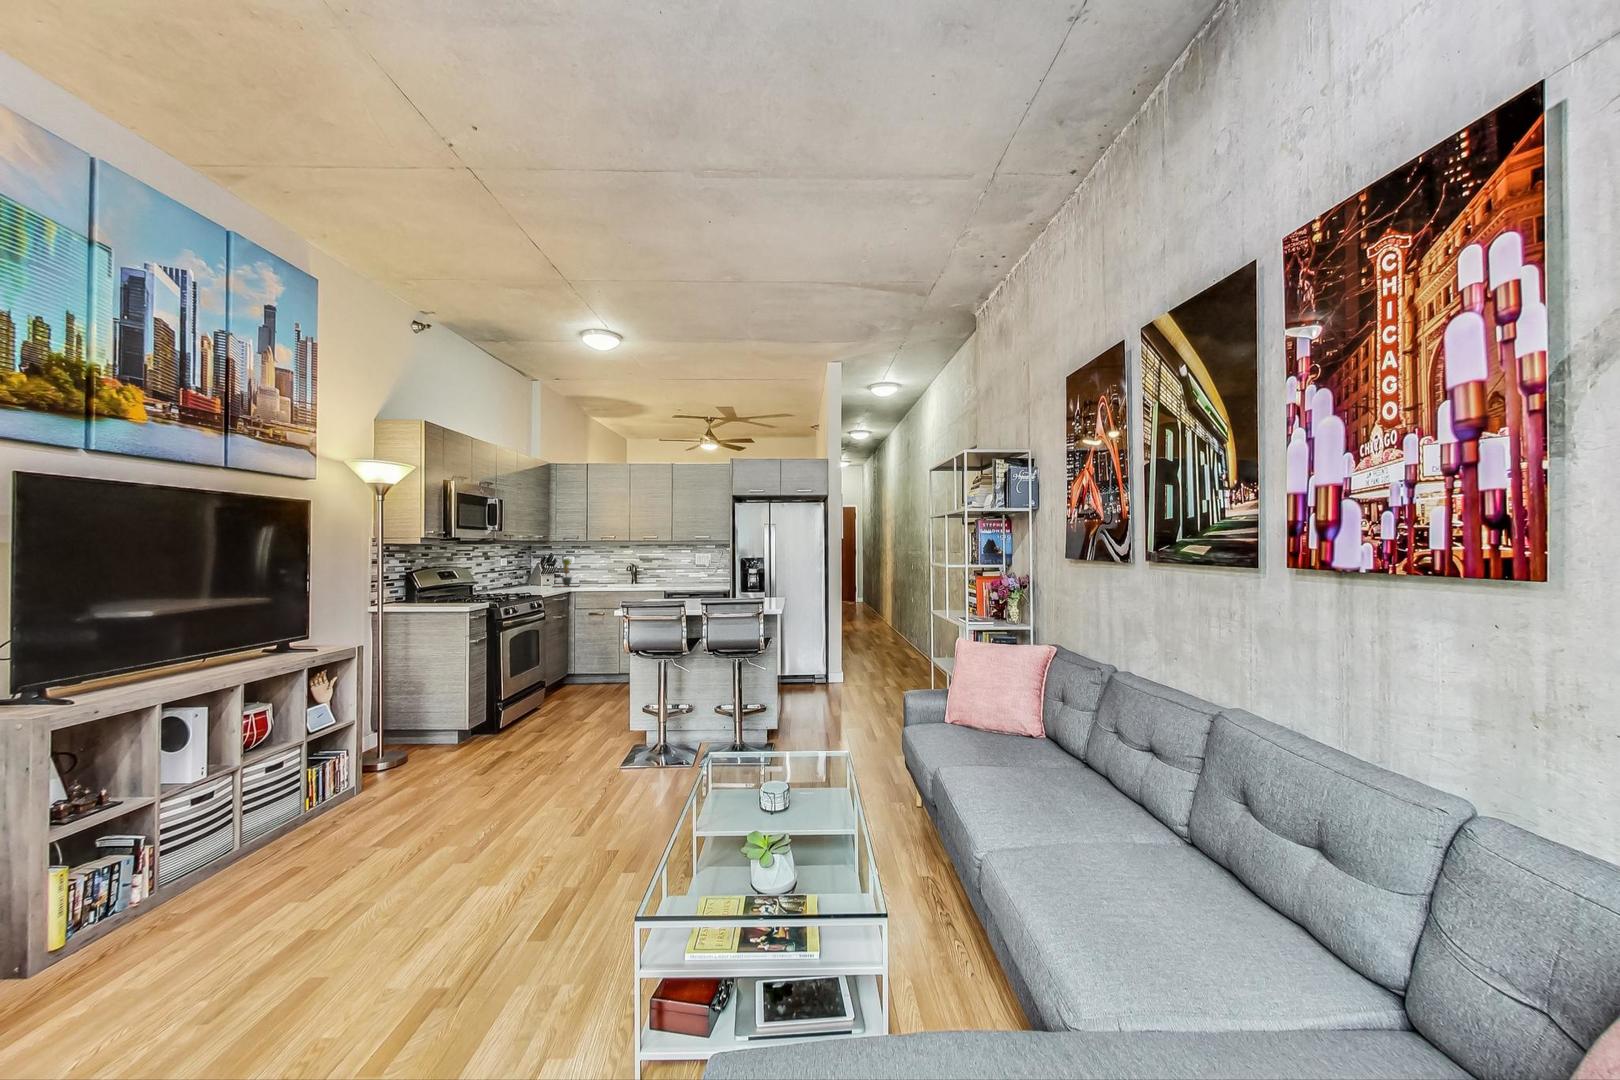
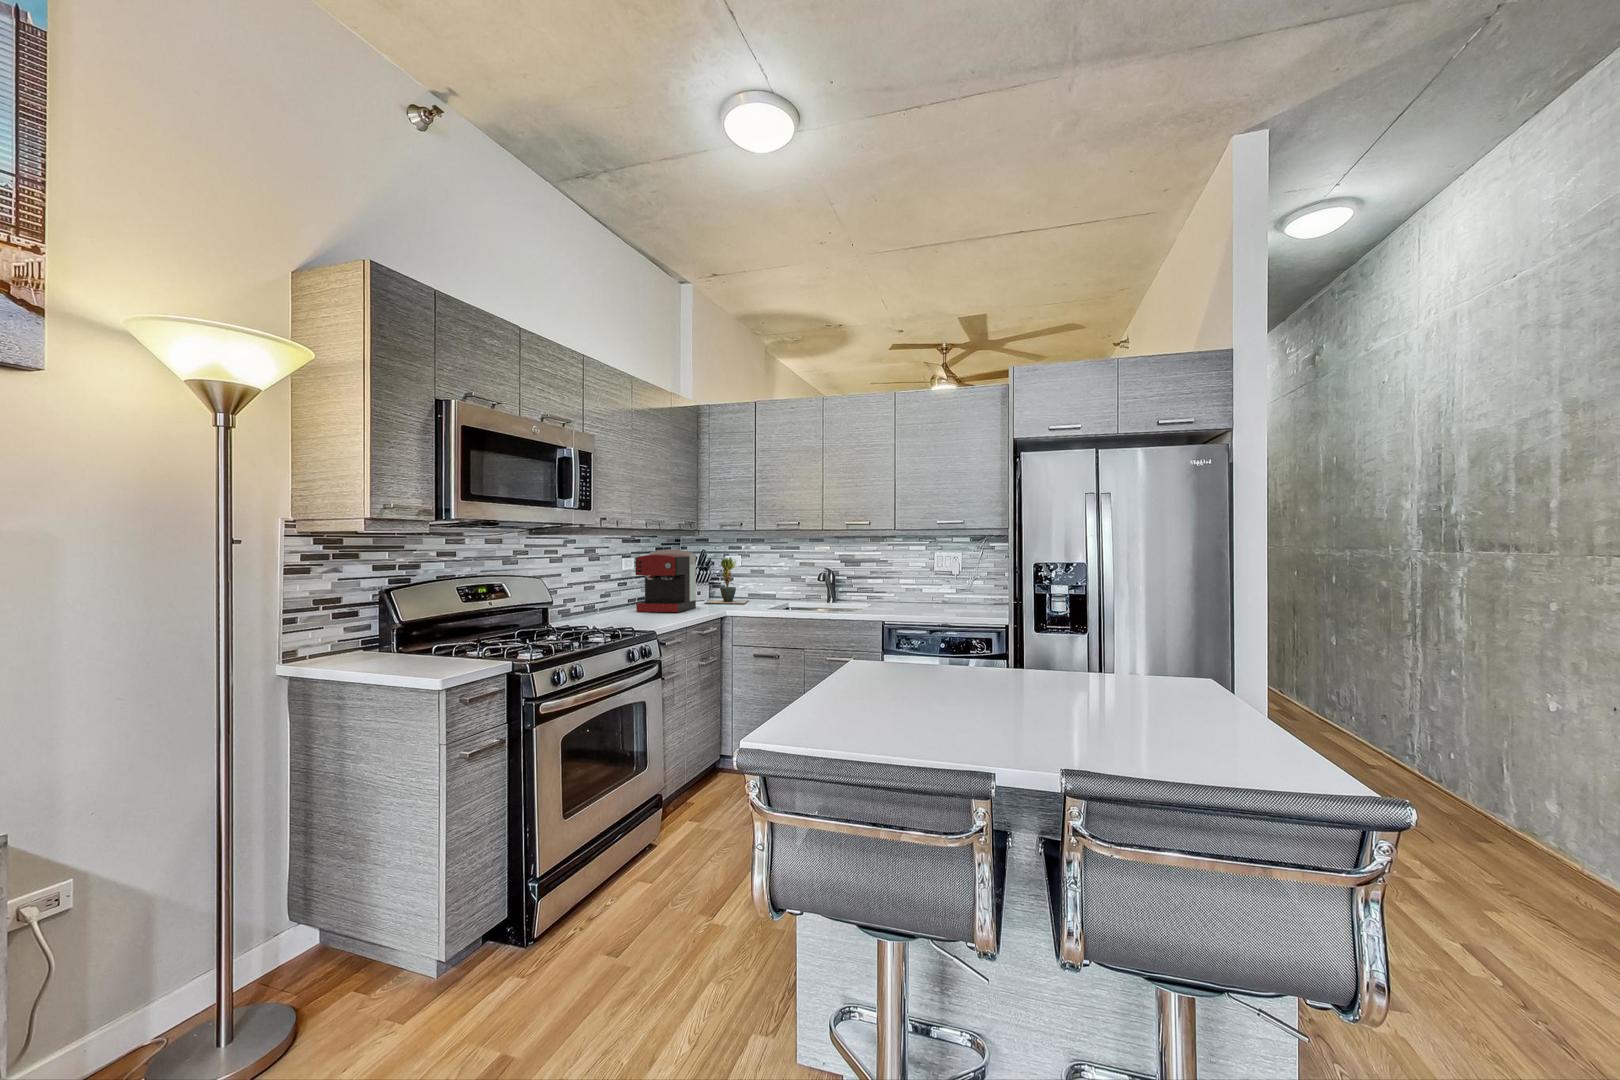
coffee maker: none [511,553,548,591] -> present [635,549,696,612]

